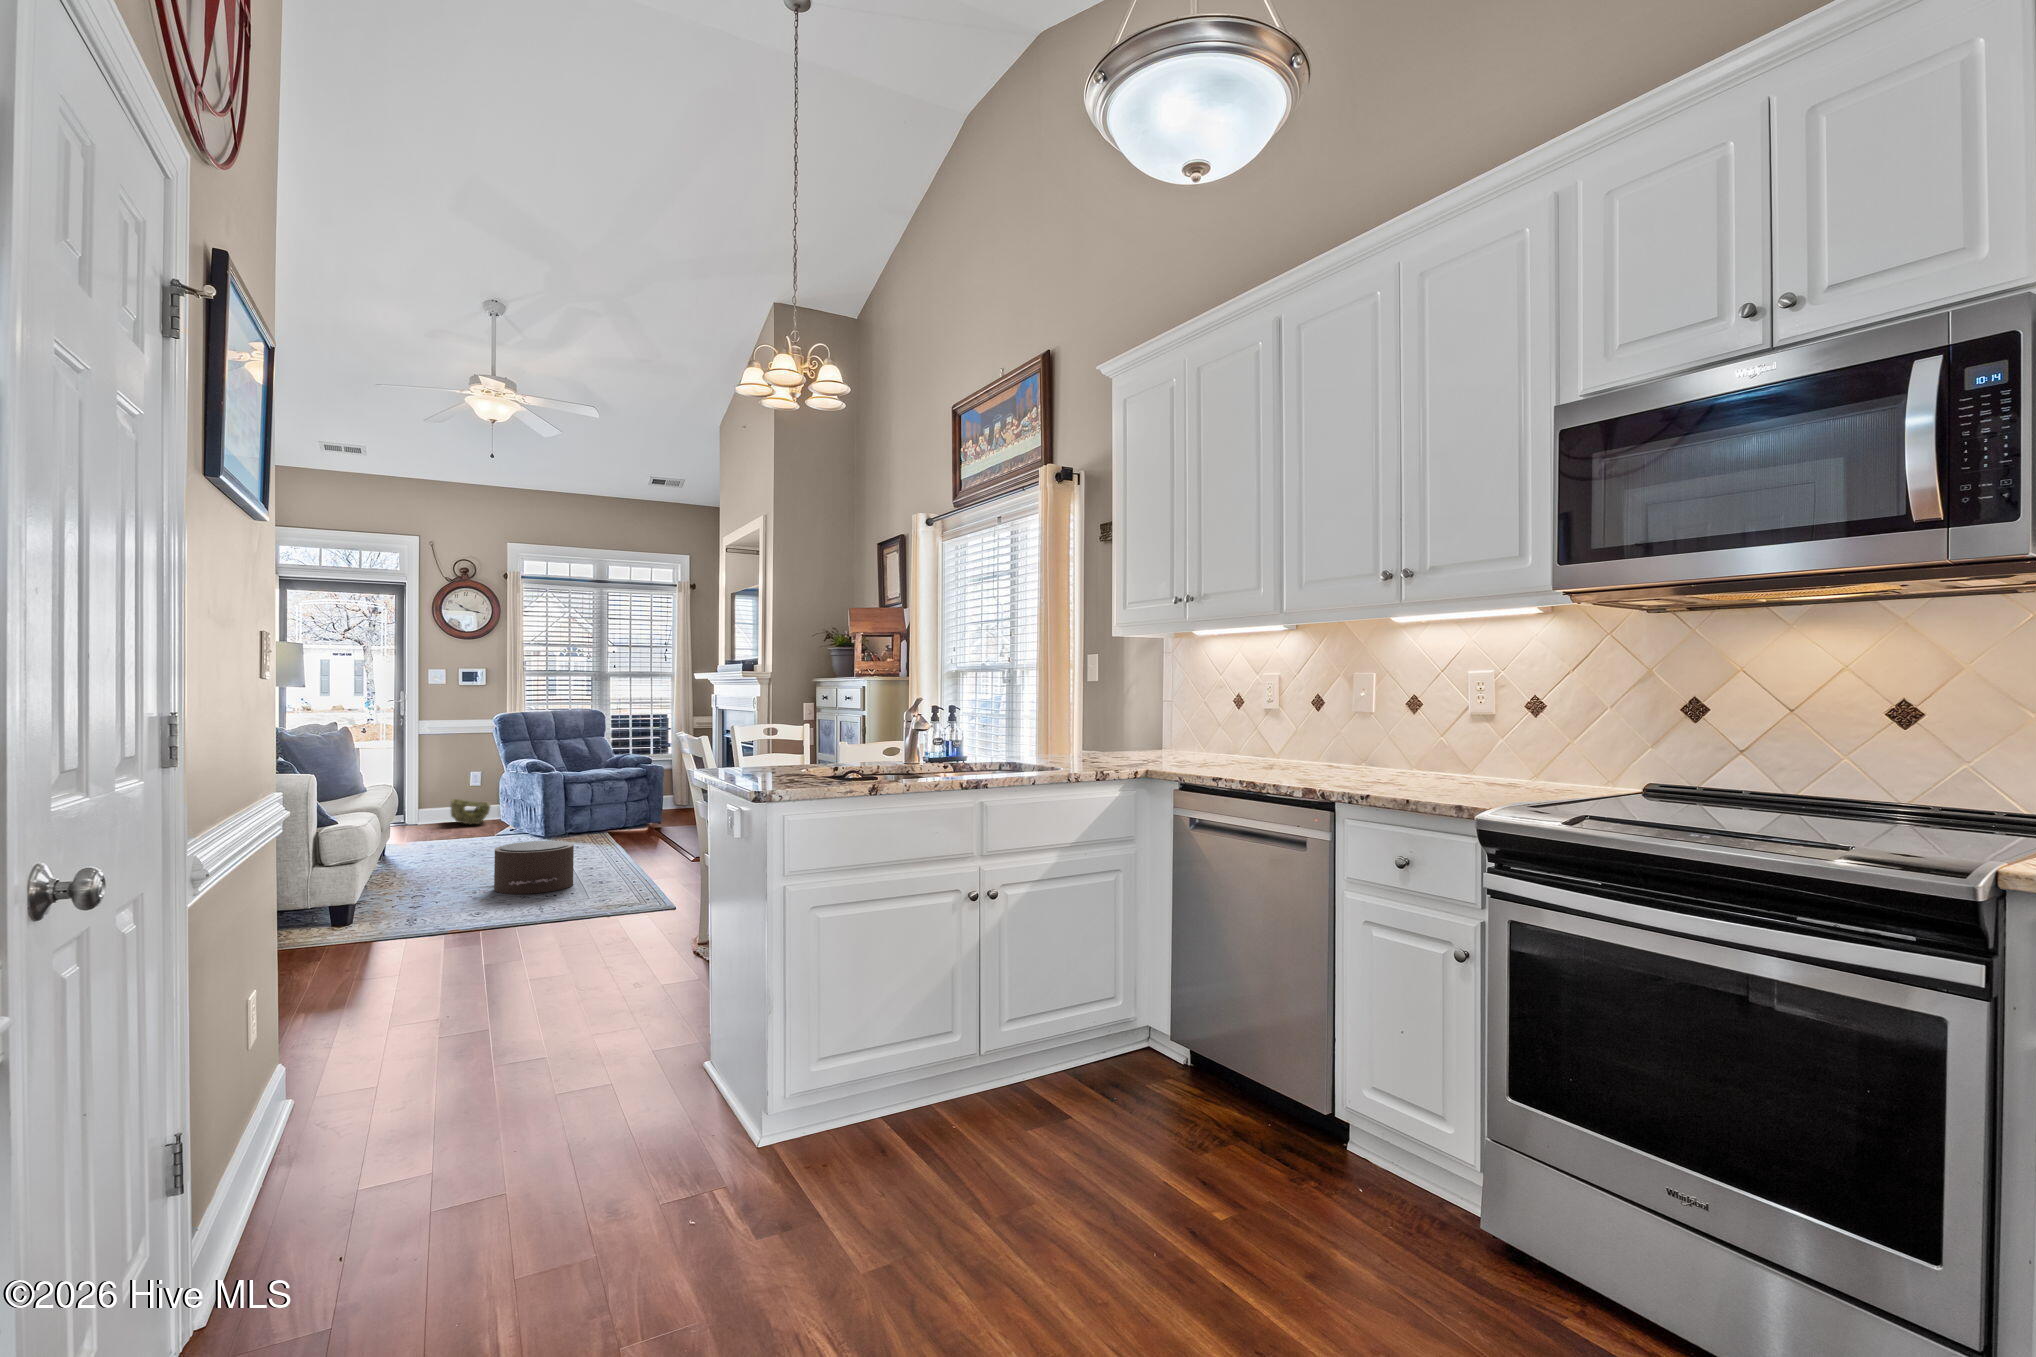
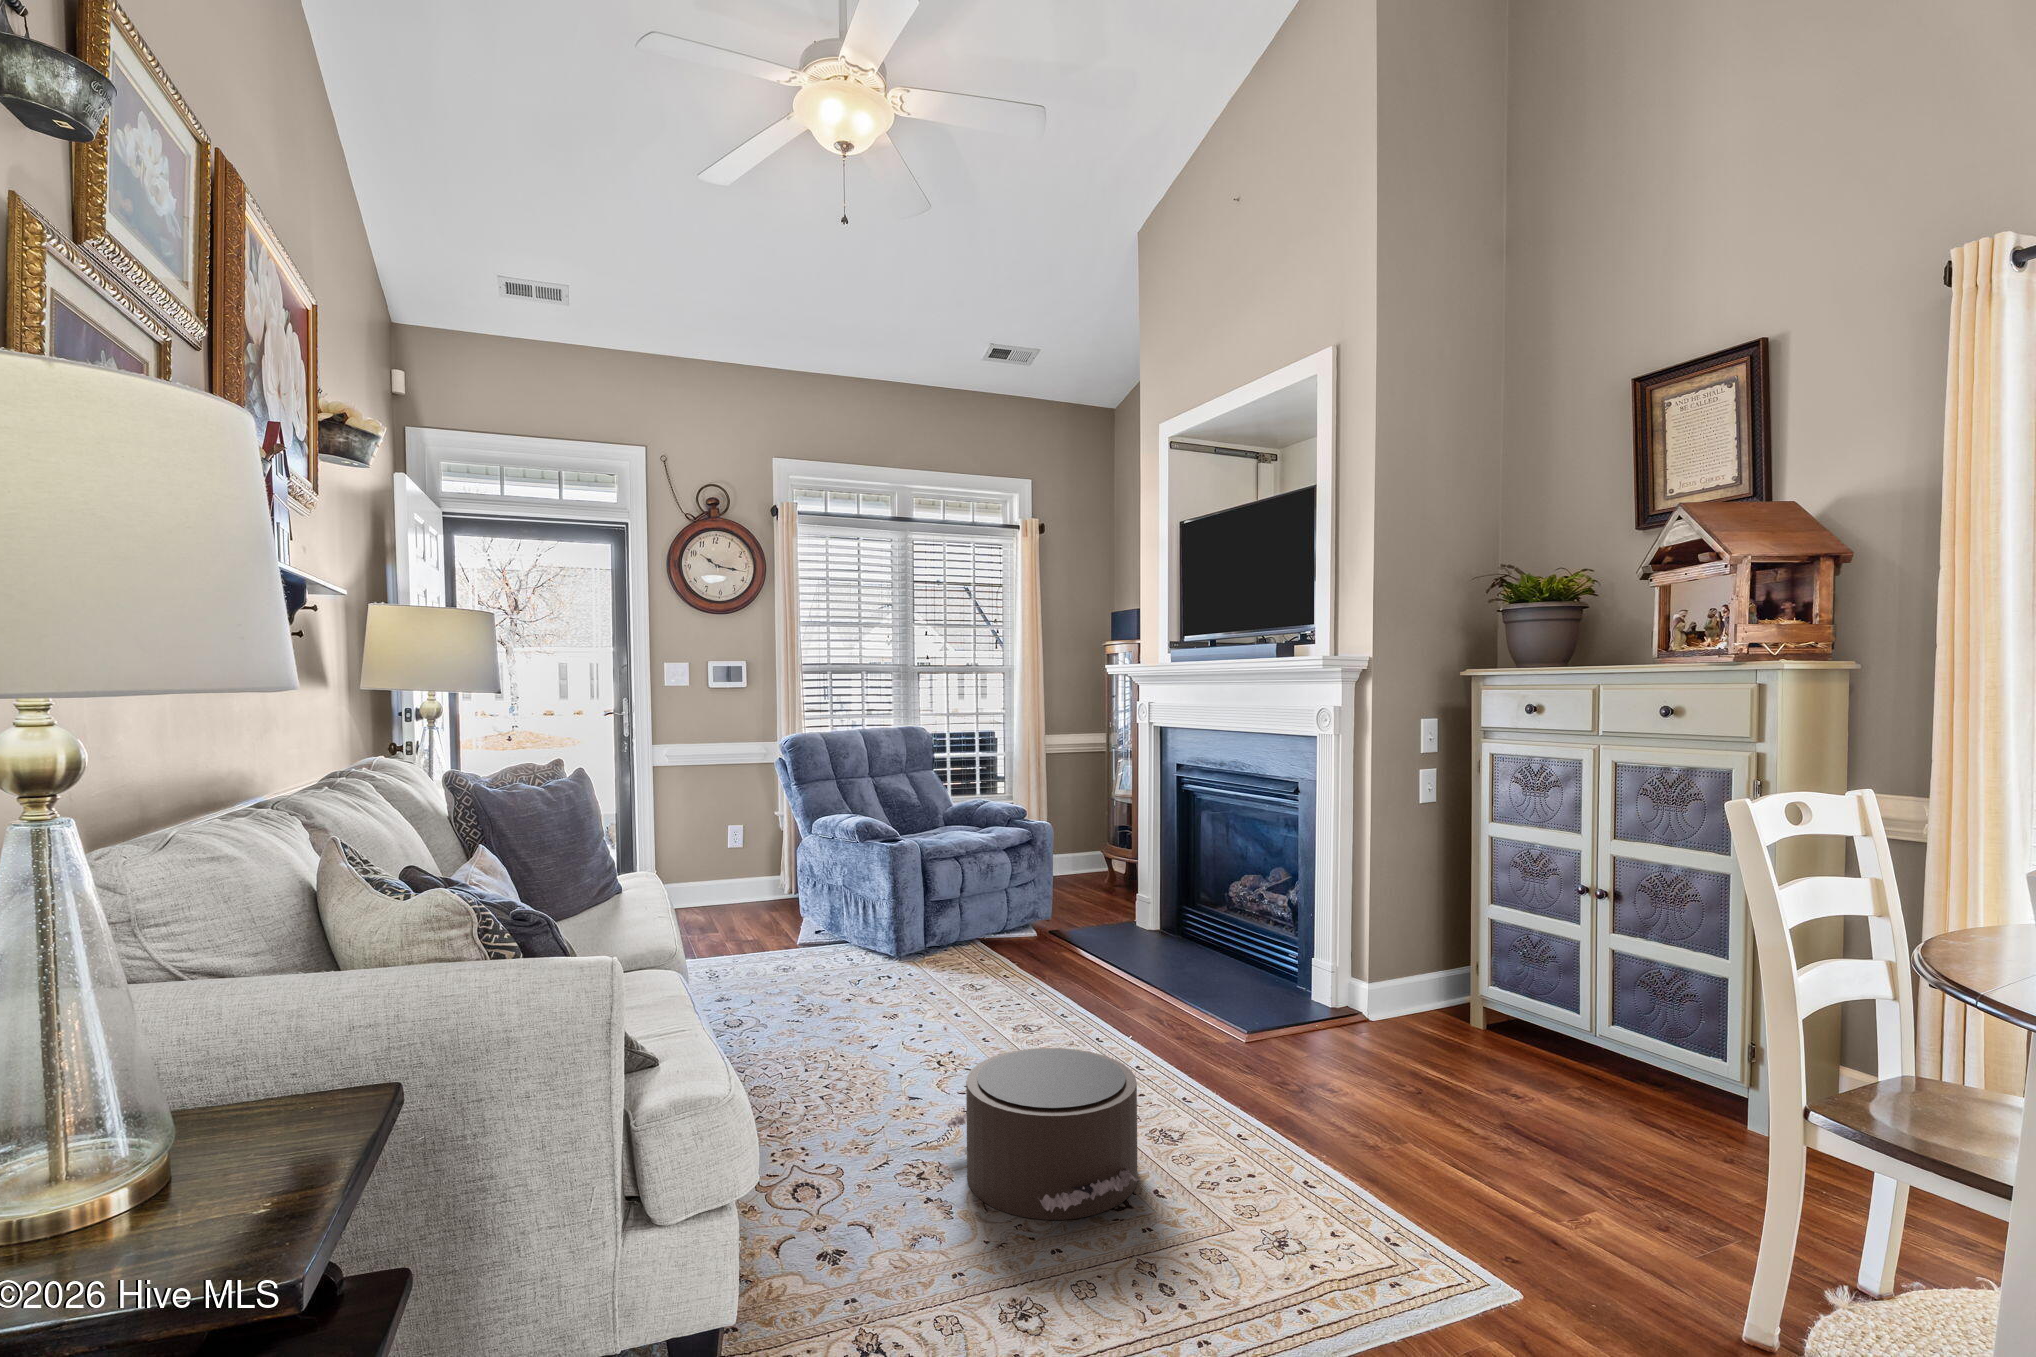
woven basket: present [451,799,490,824] -> none [702,870,769,916]

